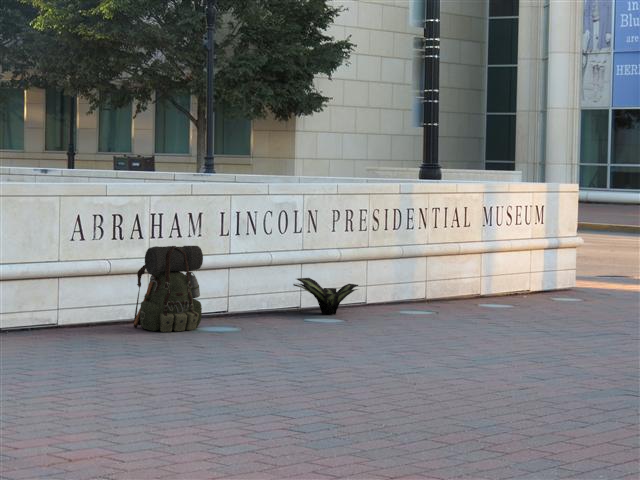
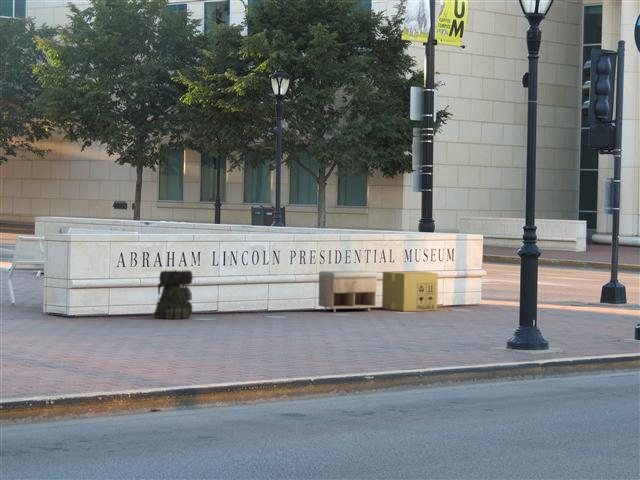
cardboard box: none [457,240,544,304] -> present [382,271,438,311]
storage bench: none [373,241,465,308] -> present [318,271,377,312]
potted plant: present [293,278,358,315] -> none [257,292,301,314]

